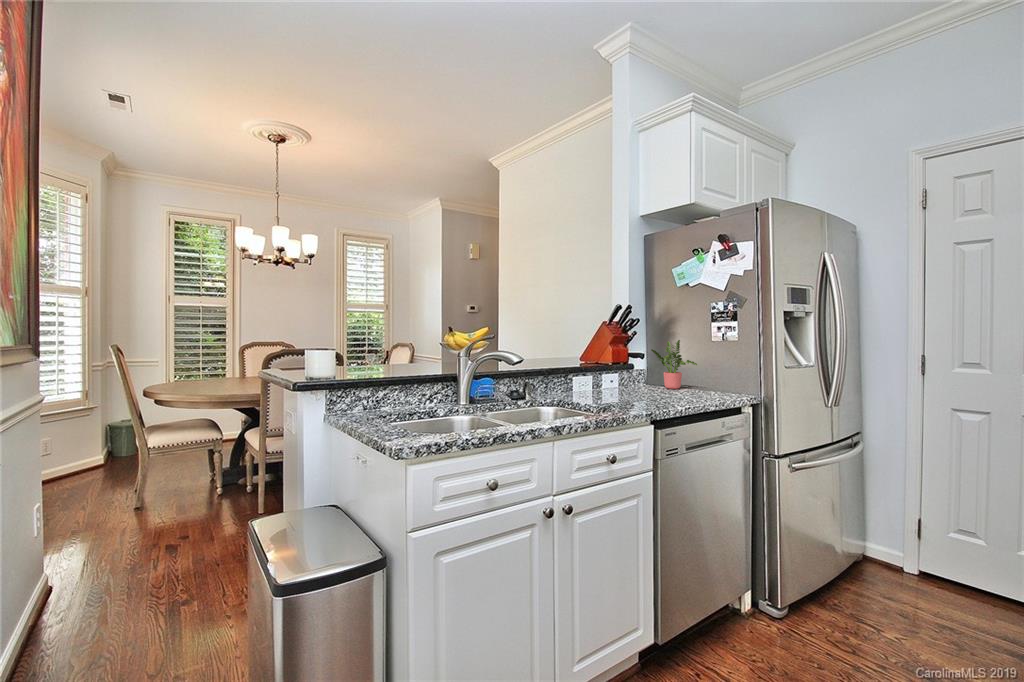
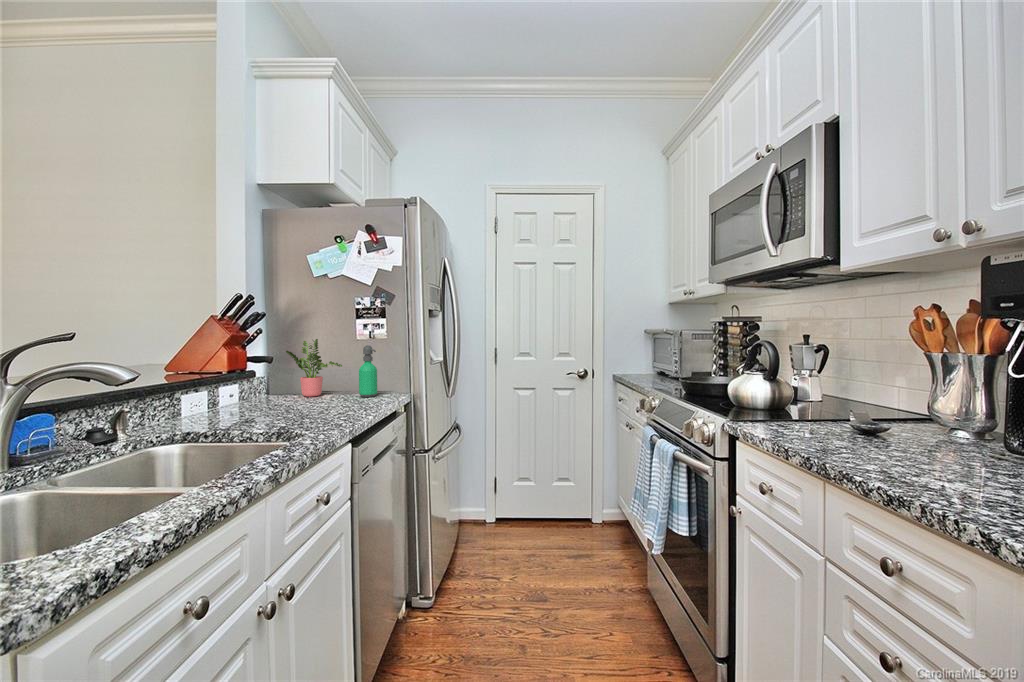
soap dispenser: none [708,347,725,395] -> present [359,345,377,397]

